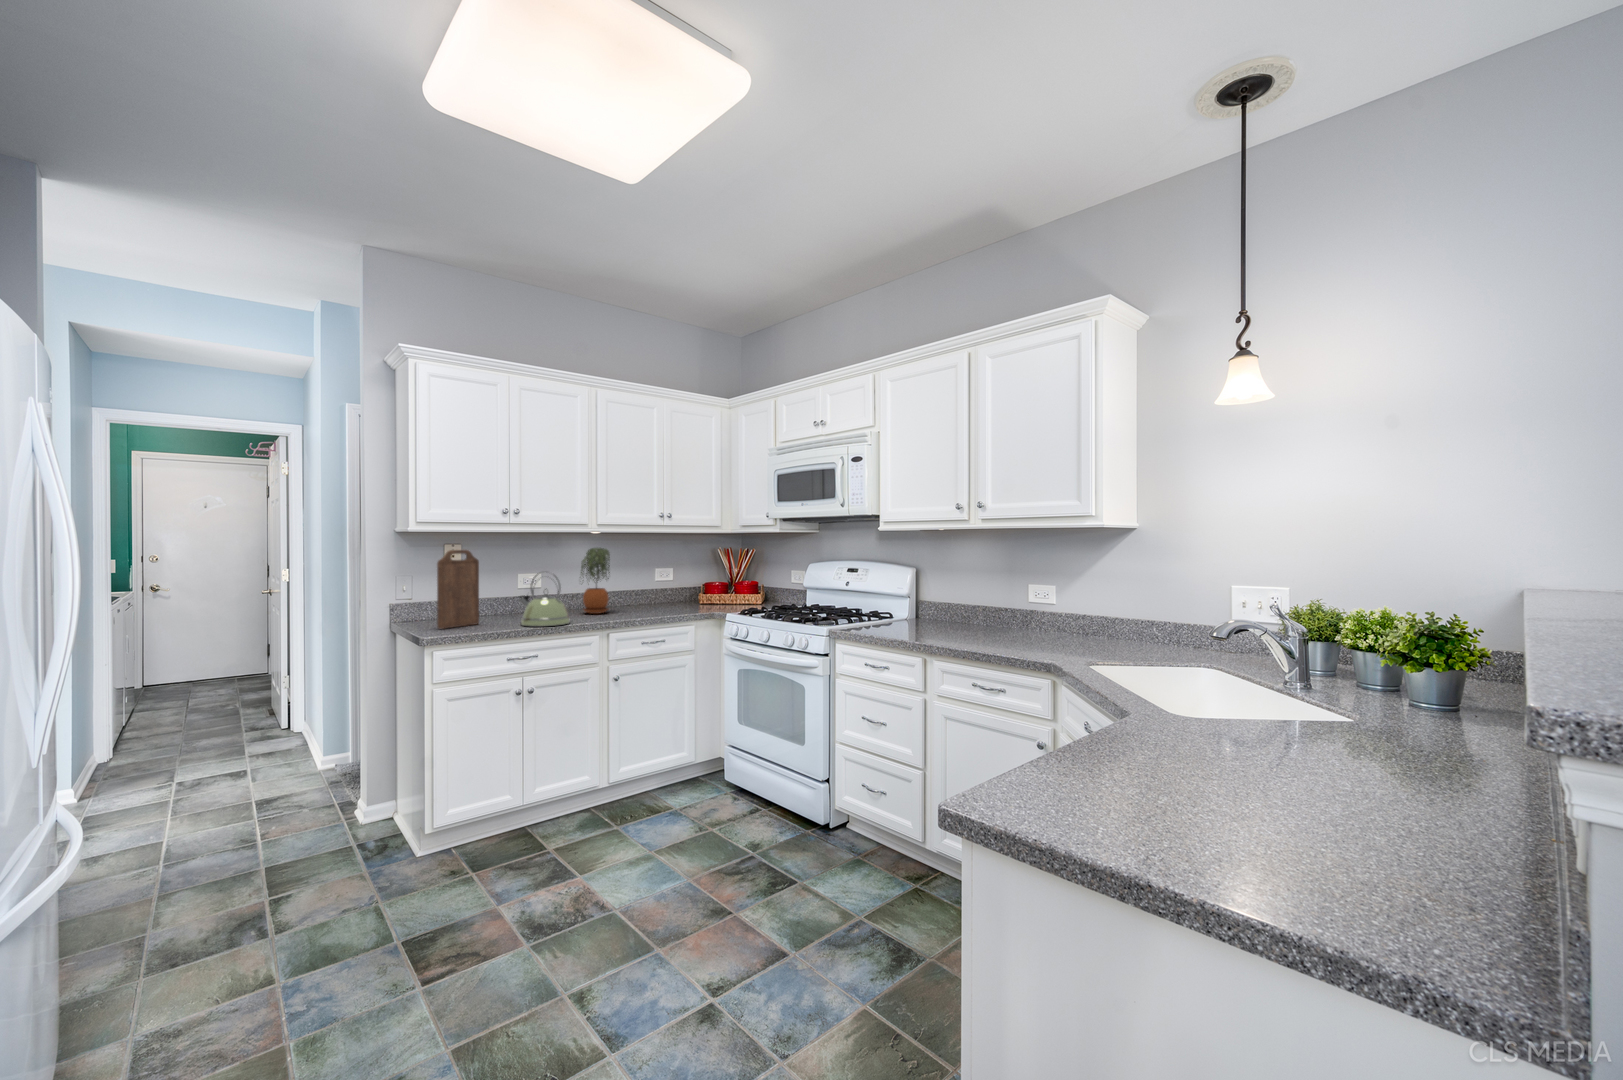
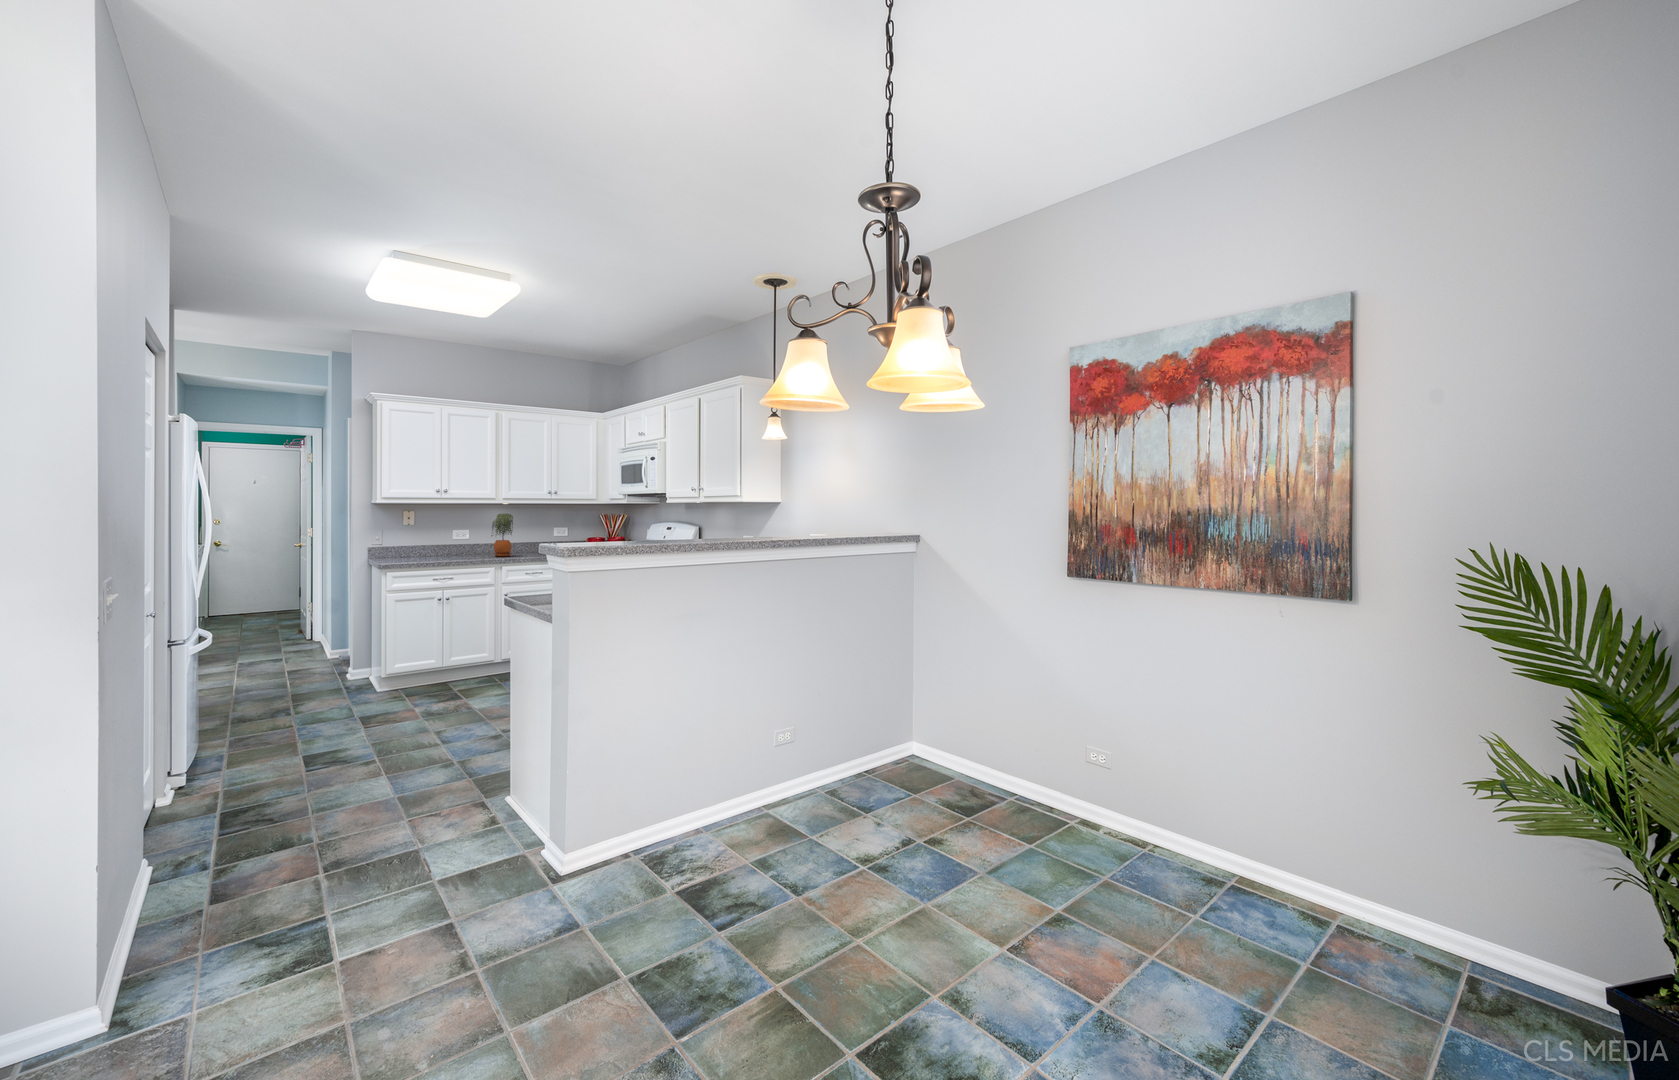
cutting board: present [437,550,479,629] -> none [392,513,420,560]
kettle: present [520,572,570,626] -> none [445,527,478,561]

